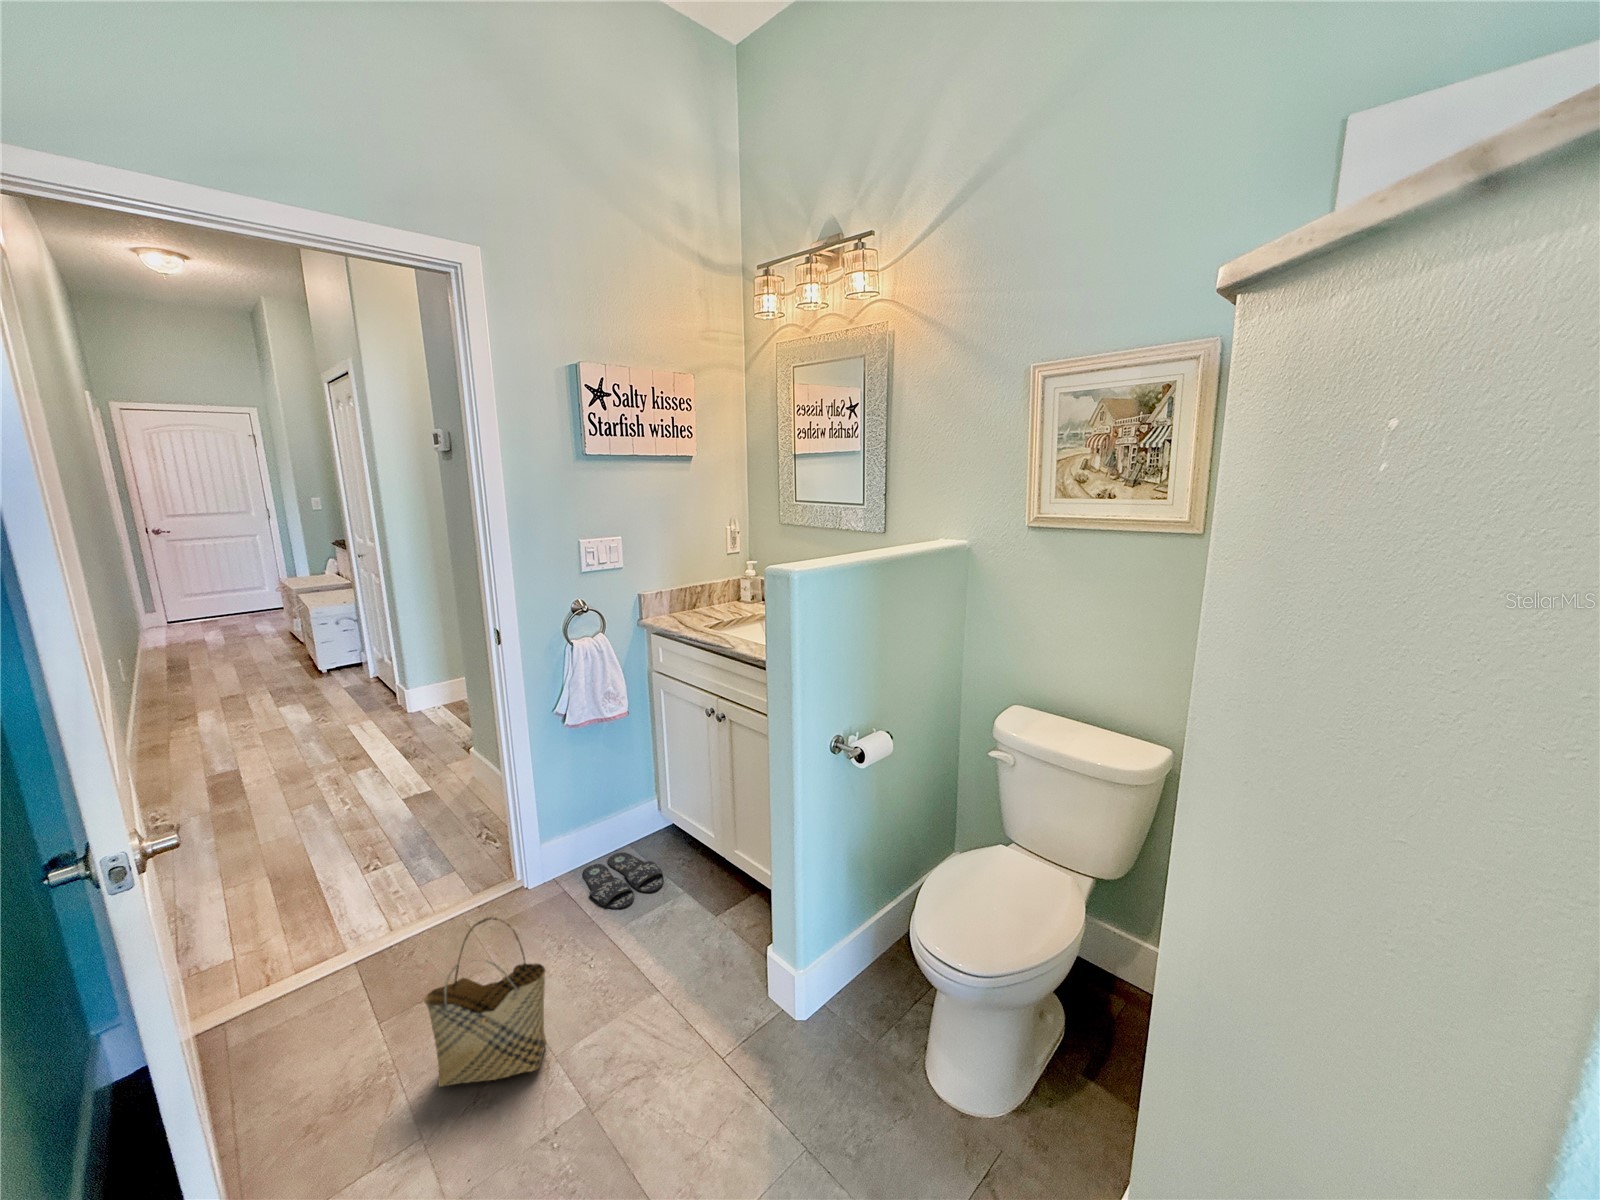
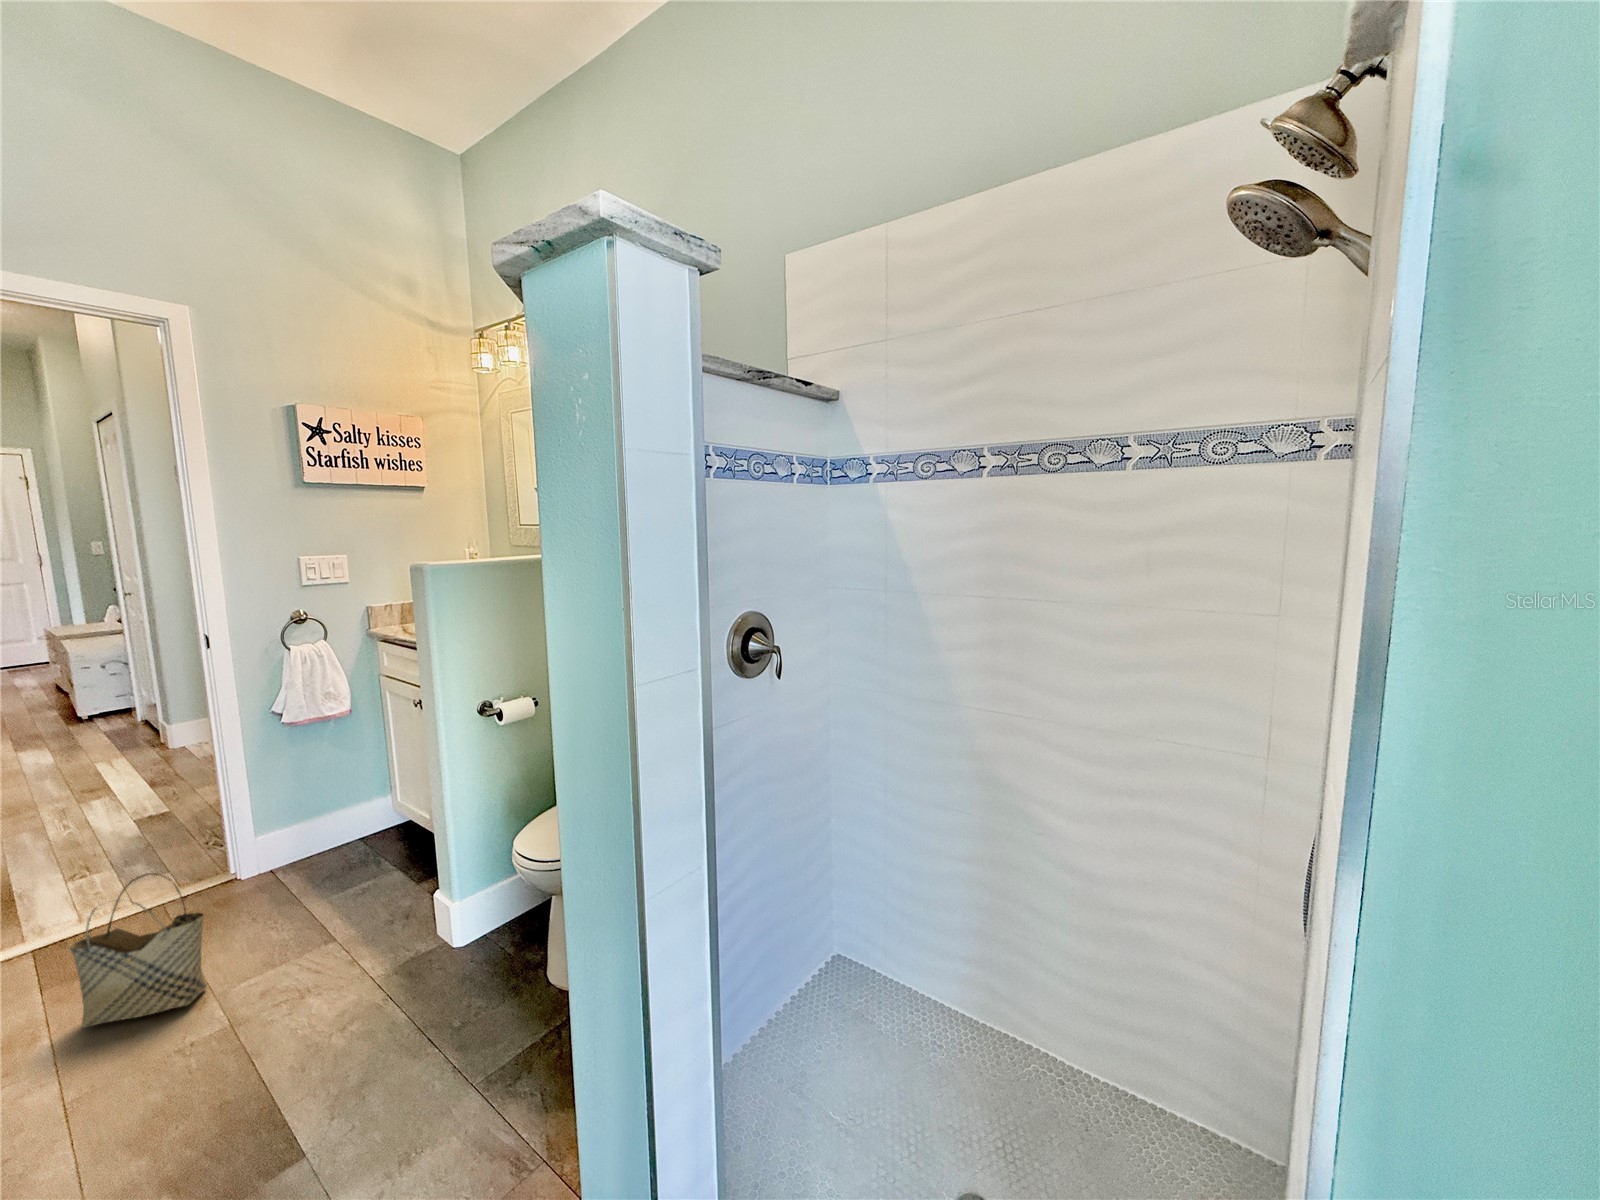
slippers: present [582,852,663,909] -> none [301,845,382,887]

